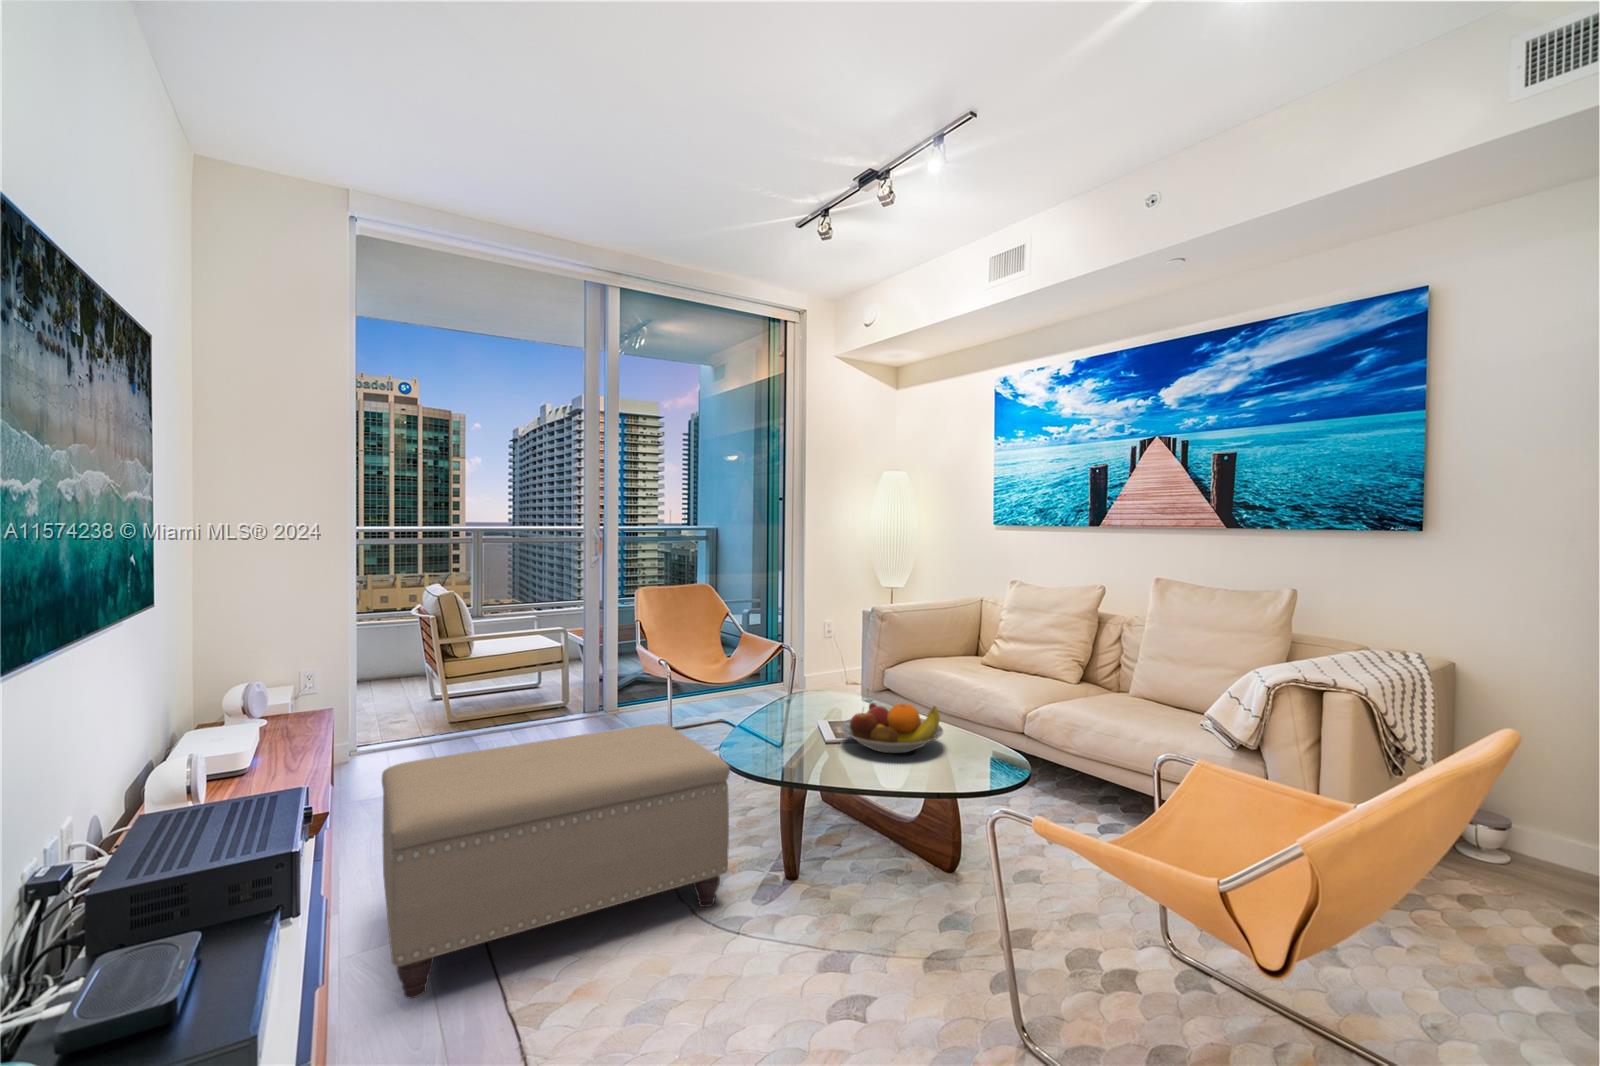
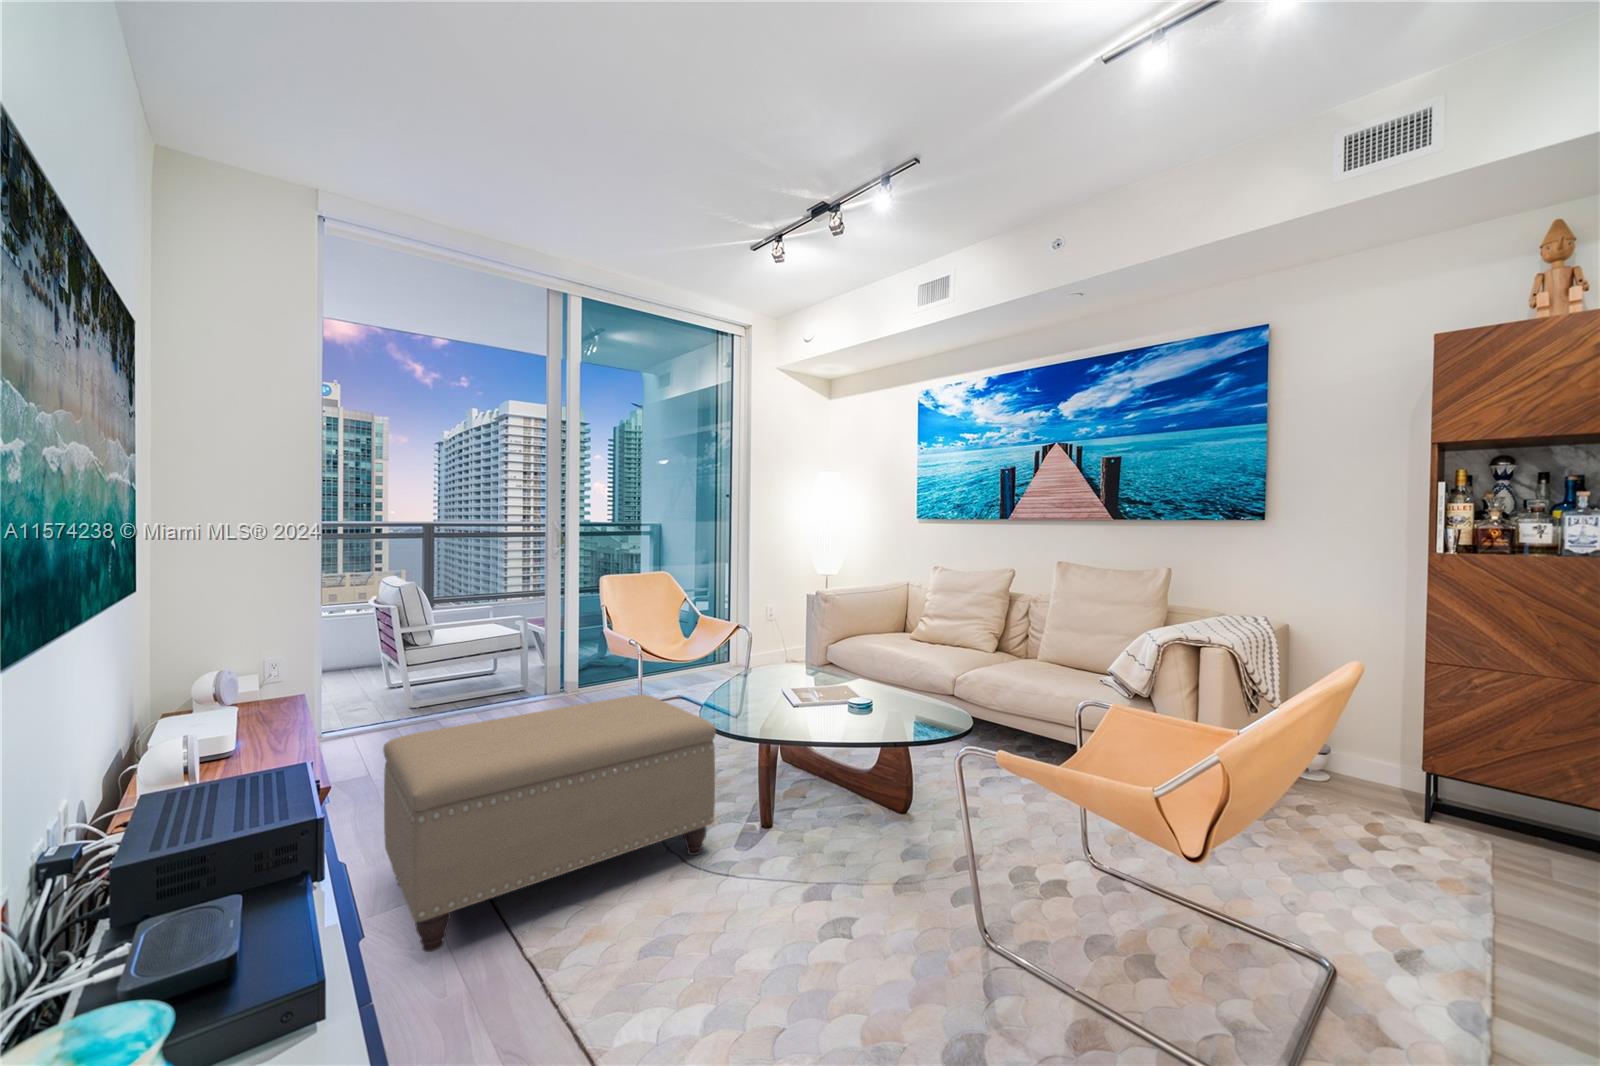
fruit bowl: present [840,703,943,753] -> none [806,670,896,713]

